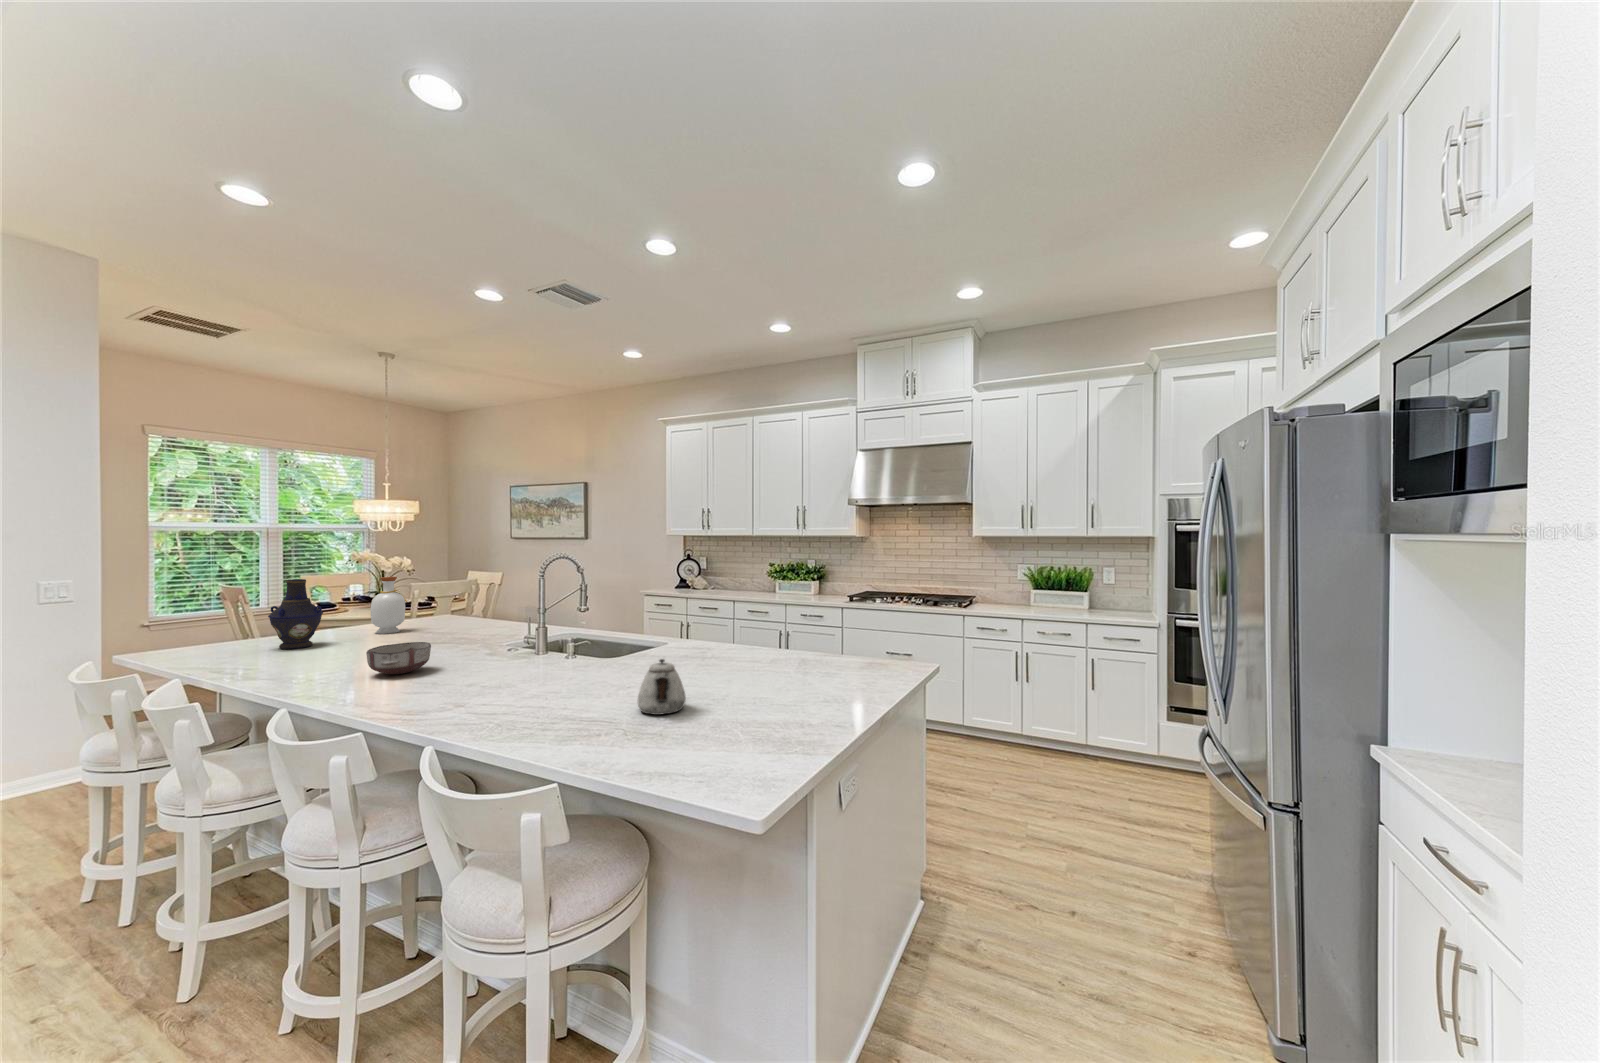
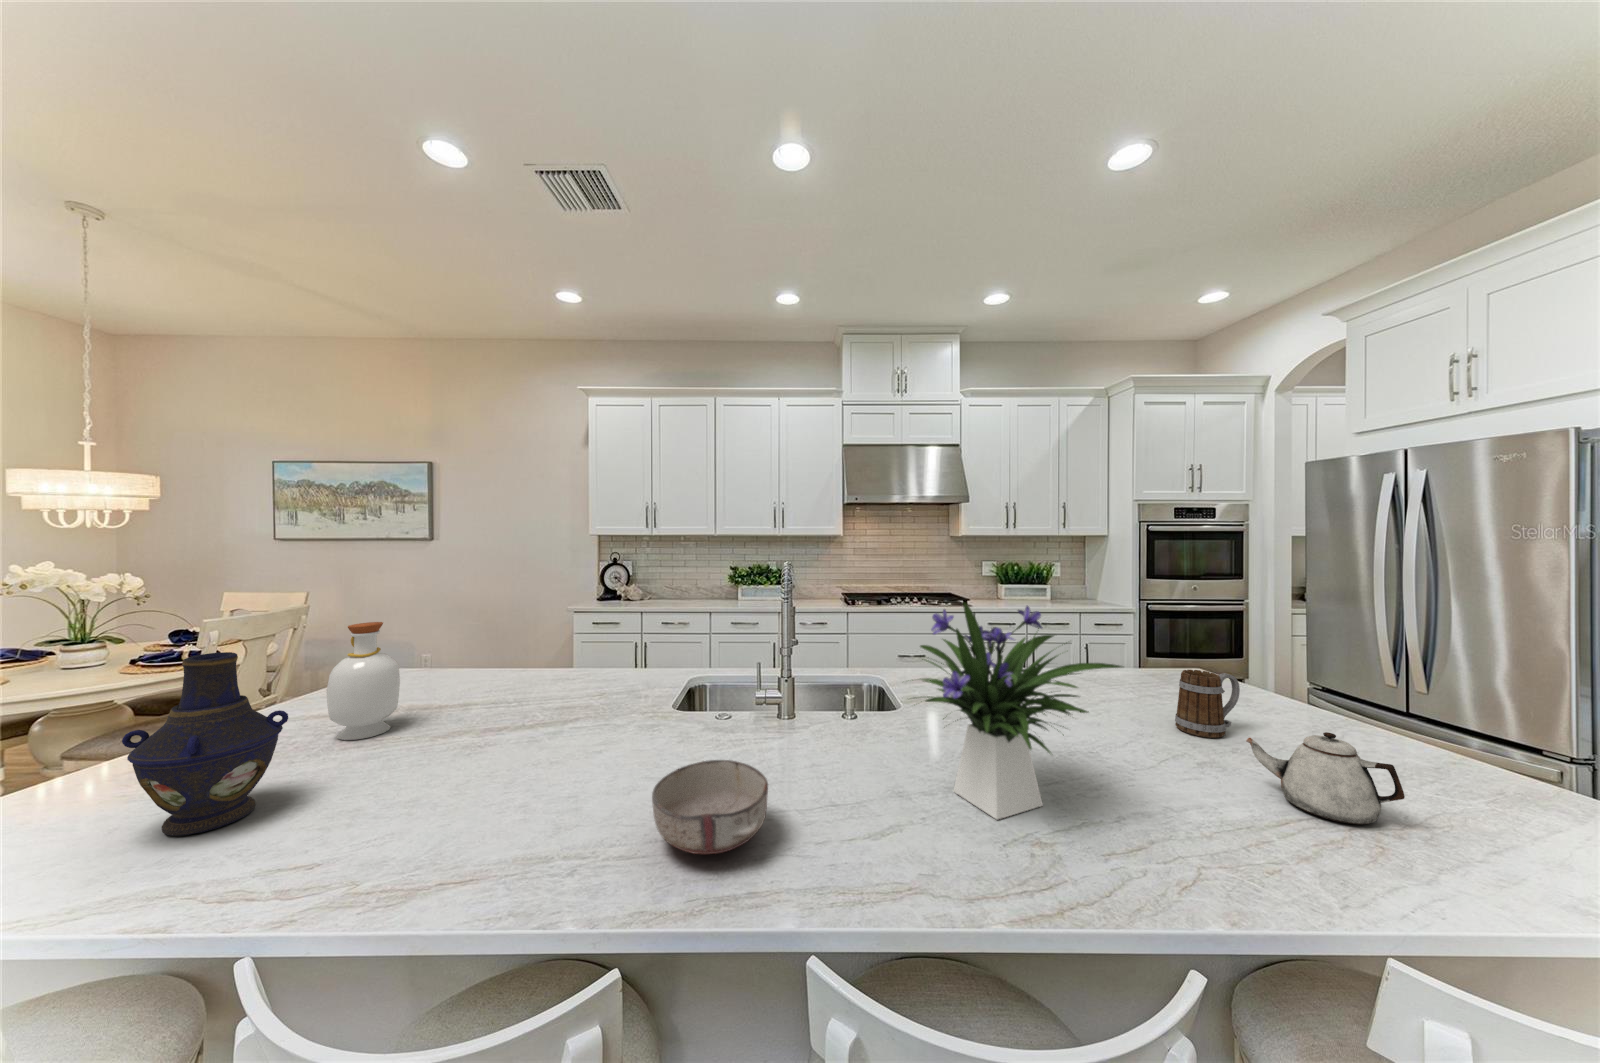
flower arrangement: none [460,565,587,686] -> present [913,603,1121,819]
mug: none [731,635,774,685] -> present [1175,670,1240,738]

